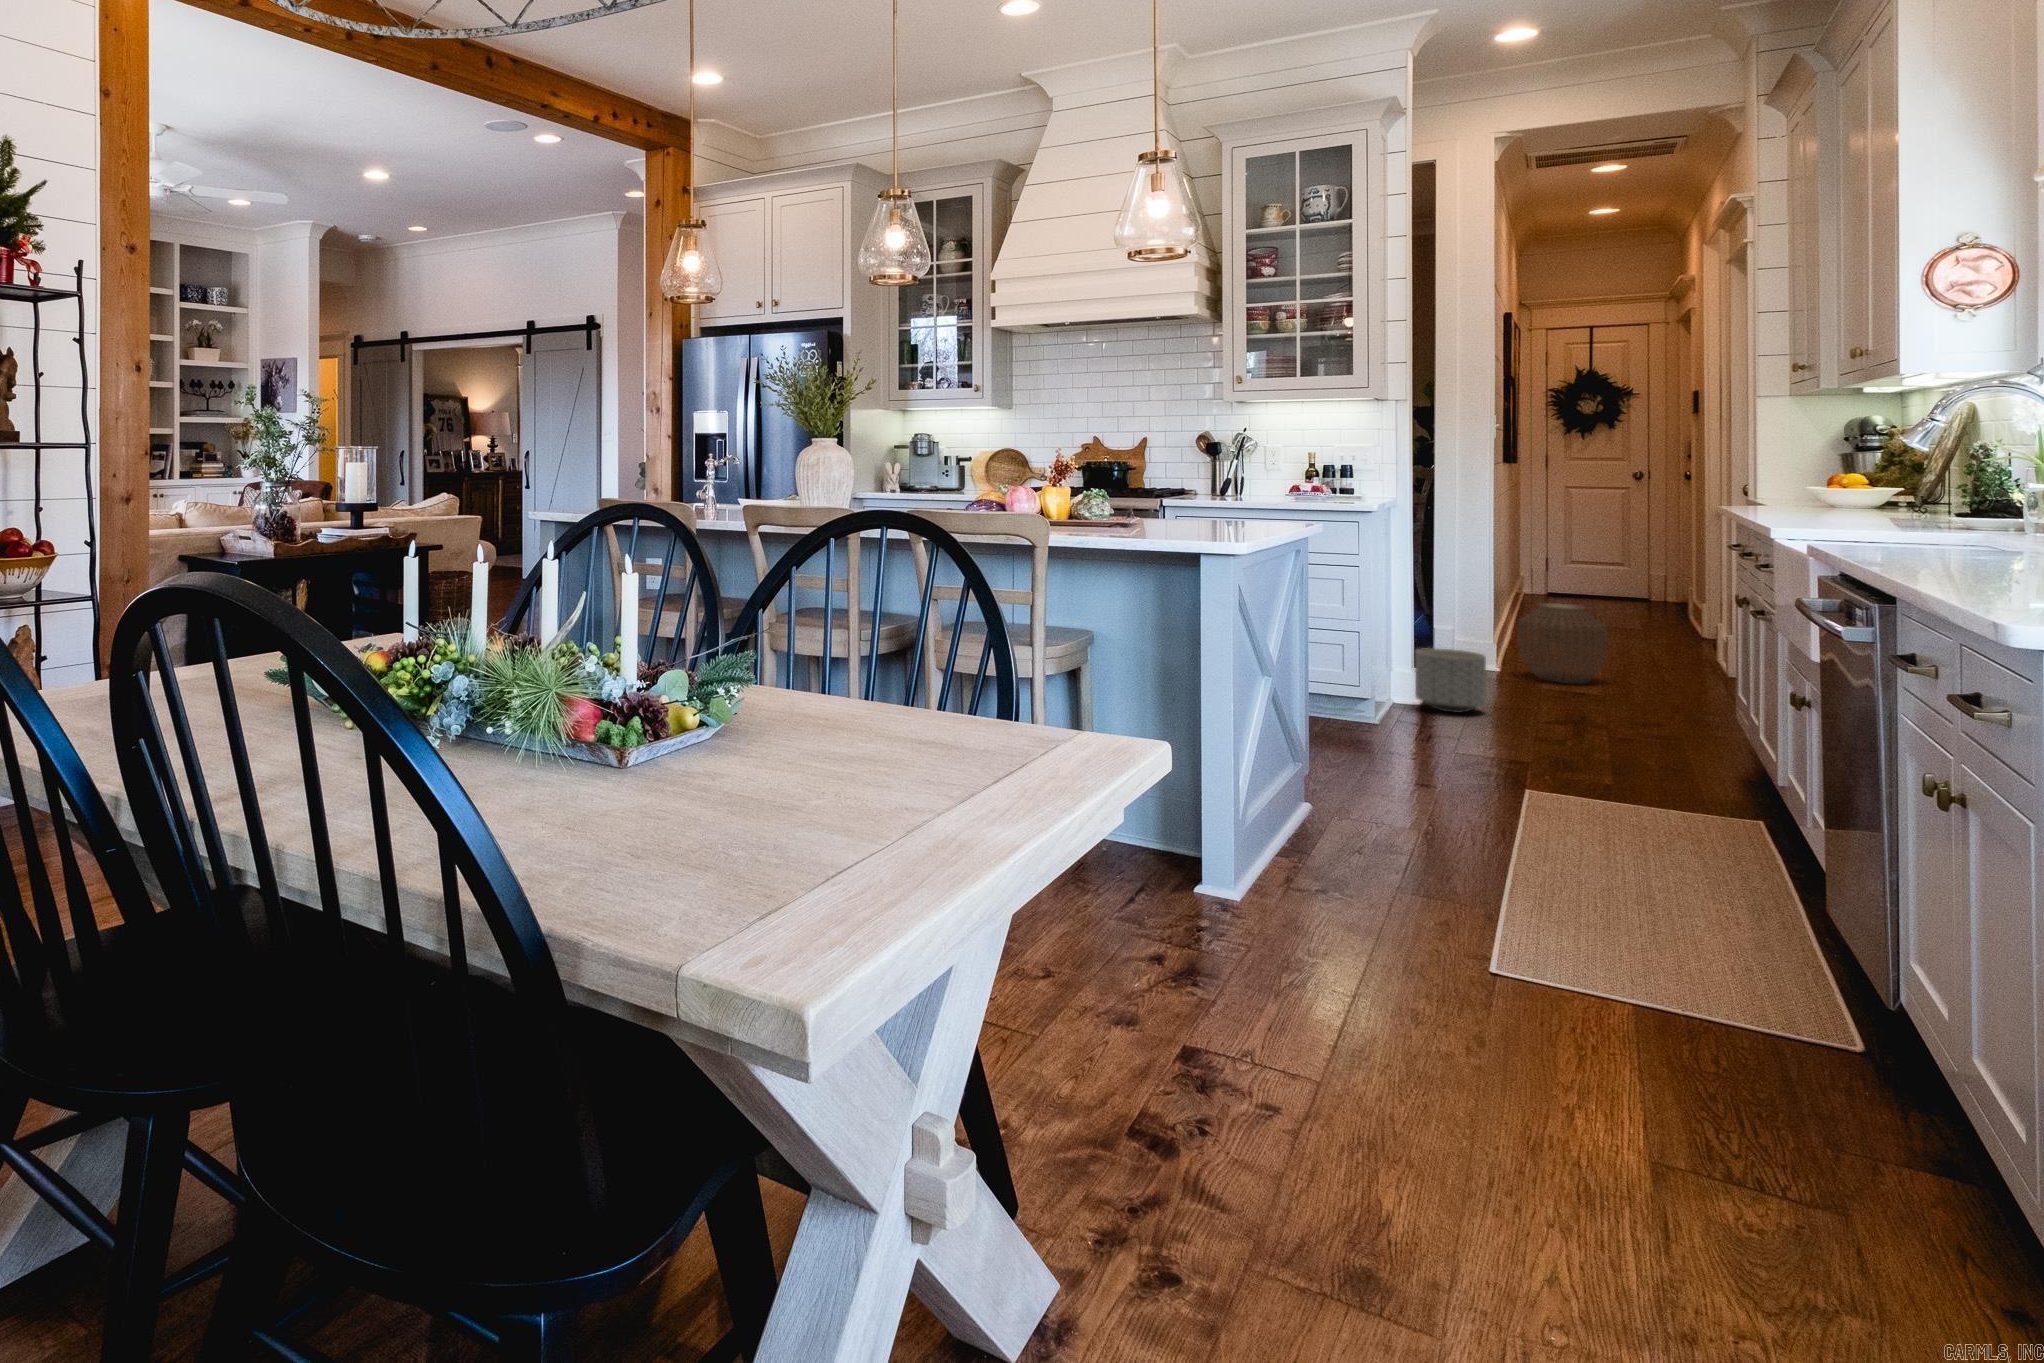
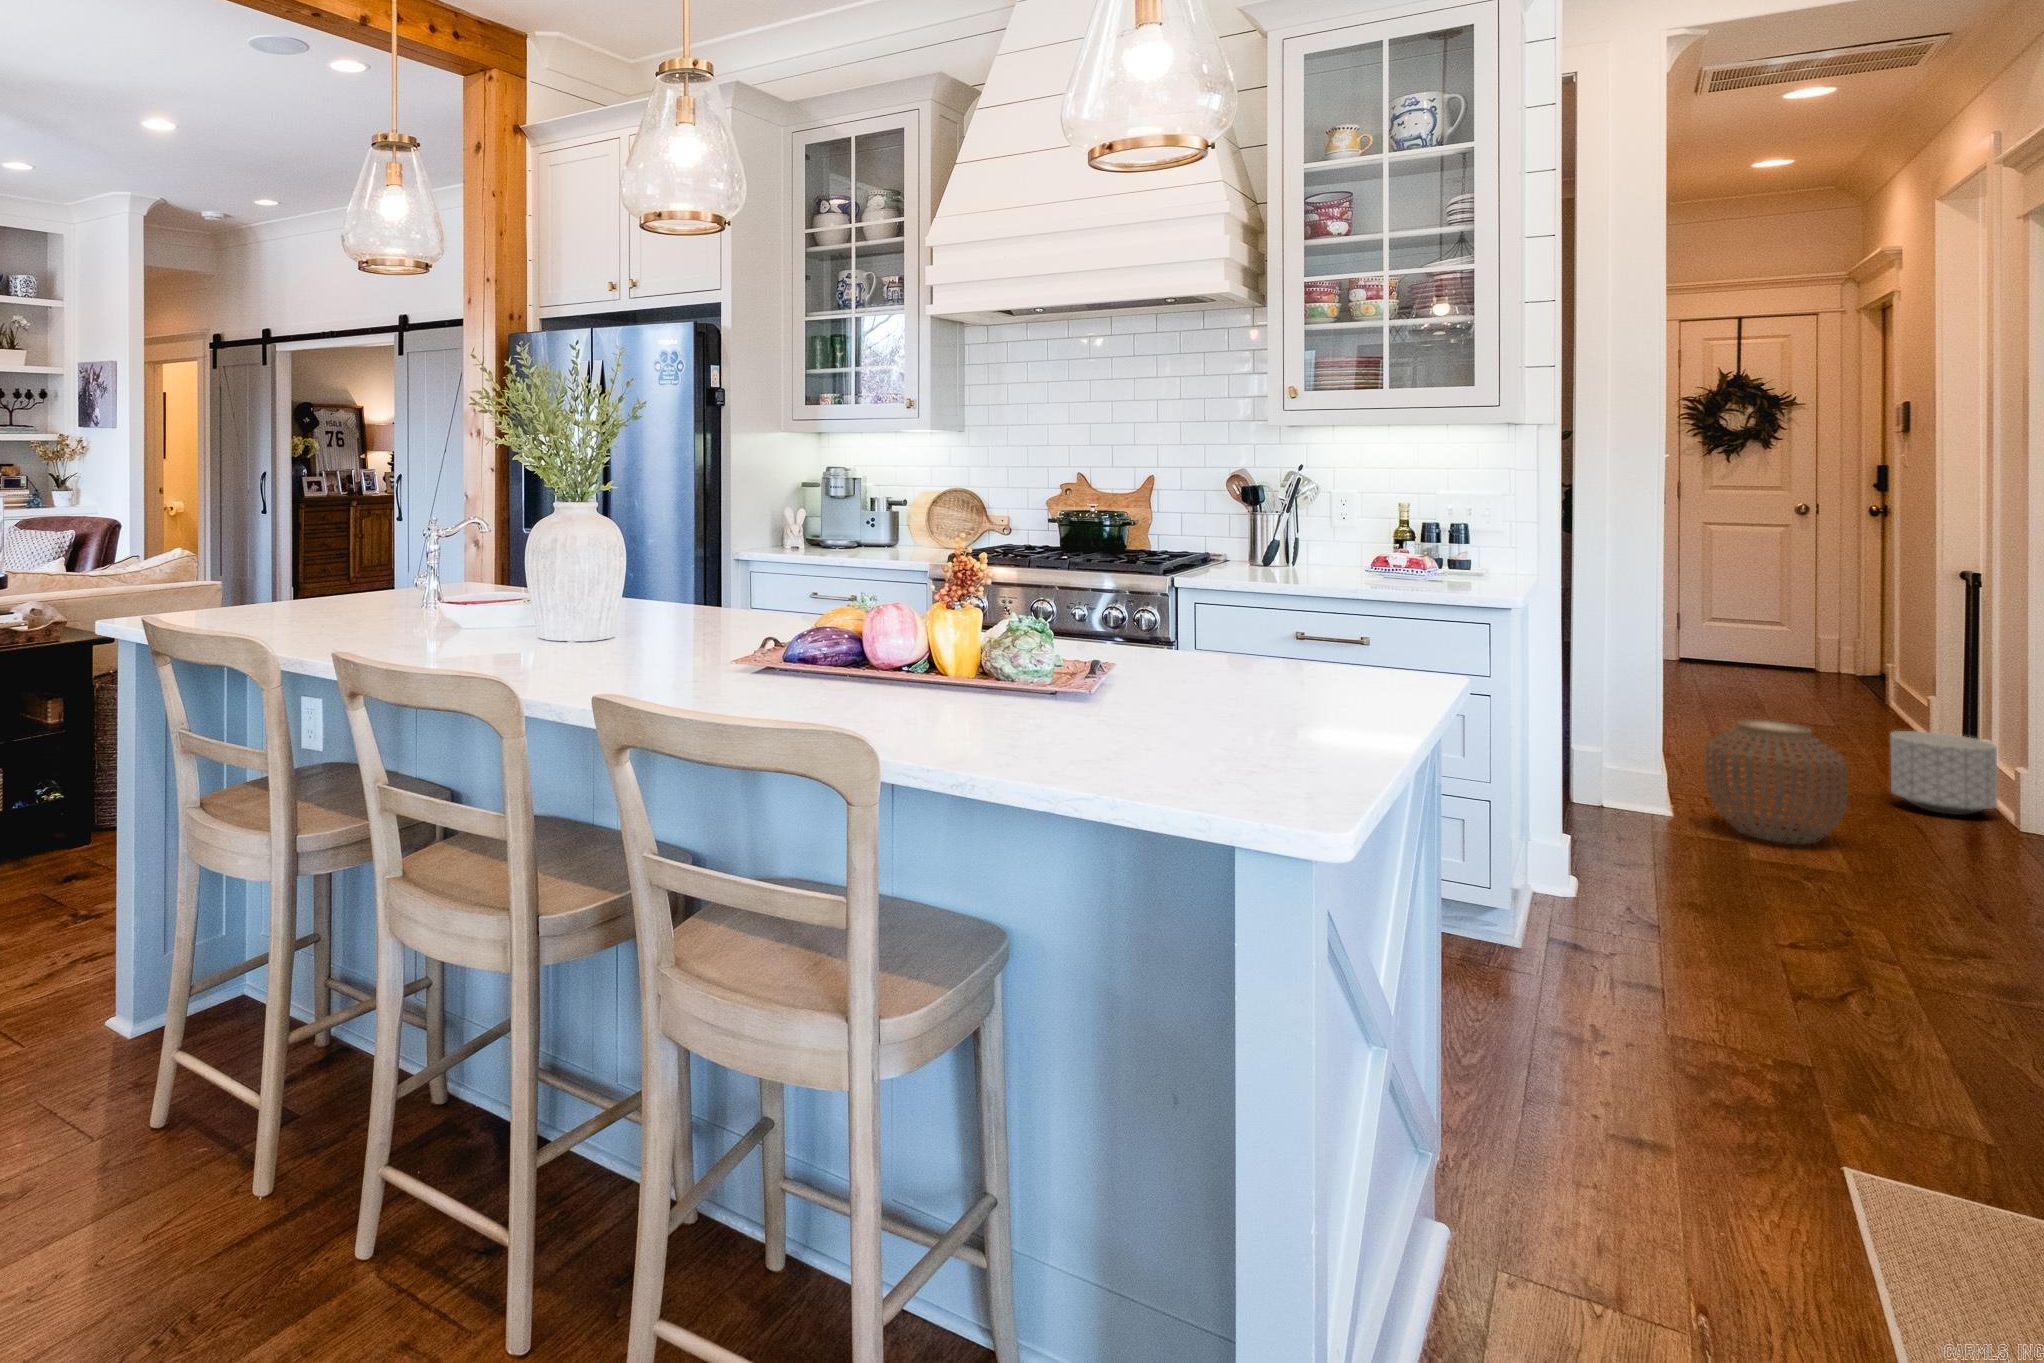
planter: present [1415,648,1486,713] -> present [1891,731,1997,815]

